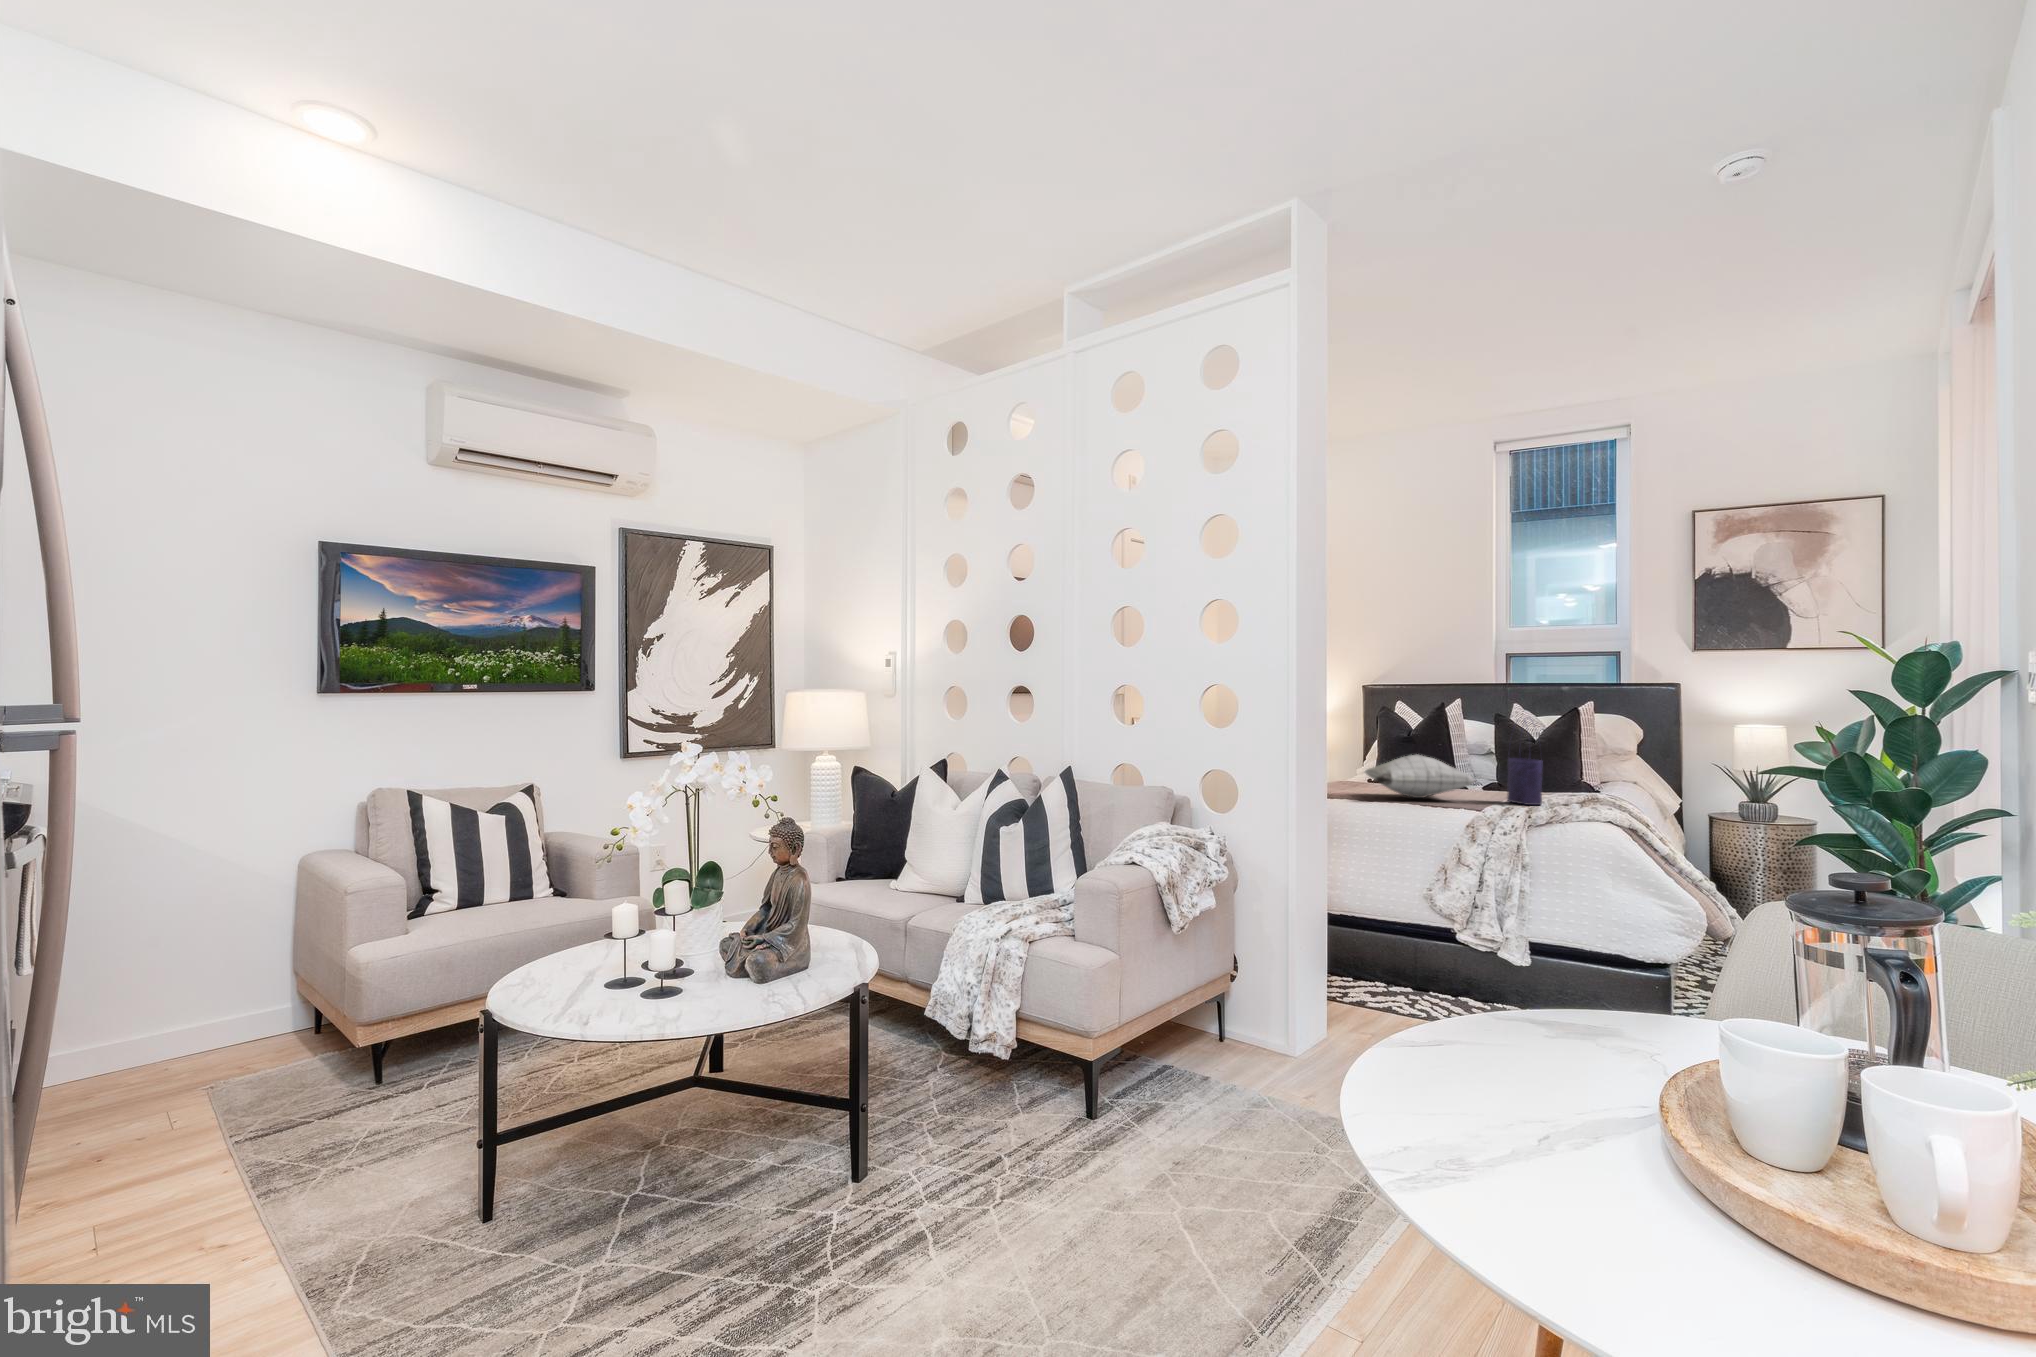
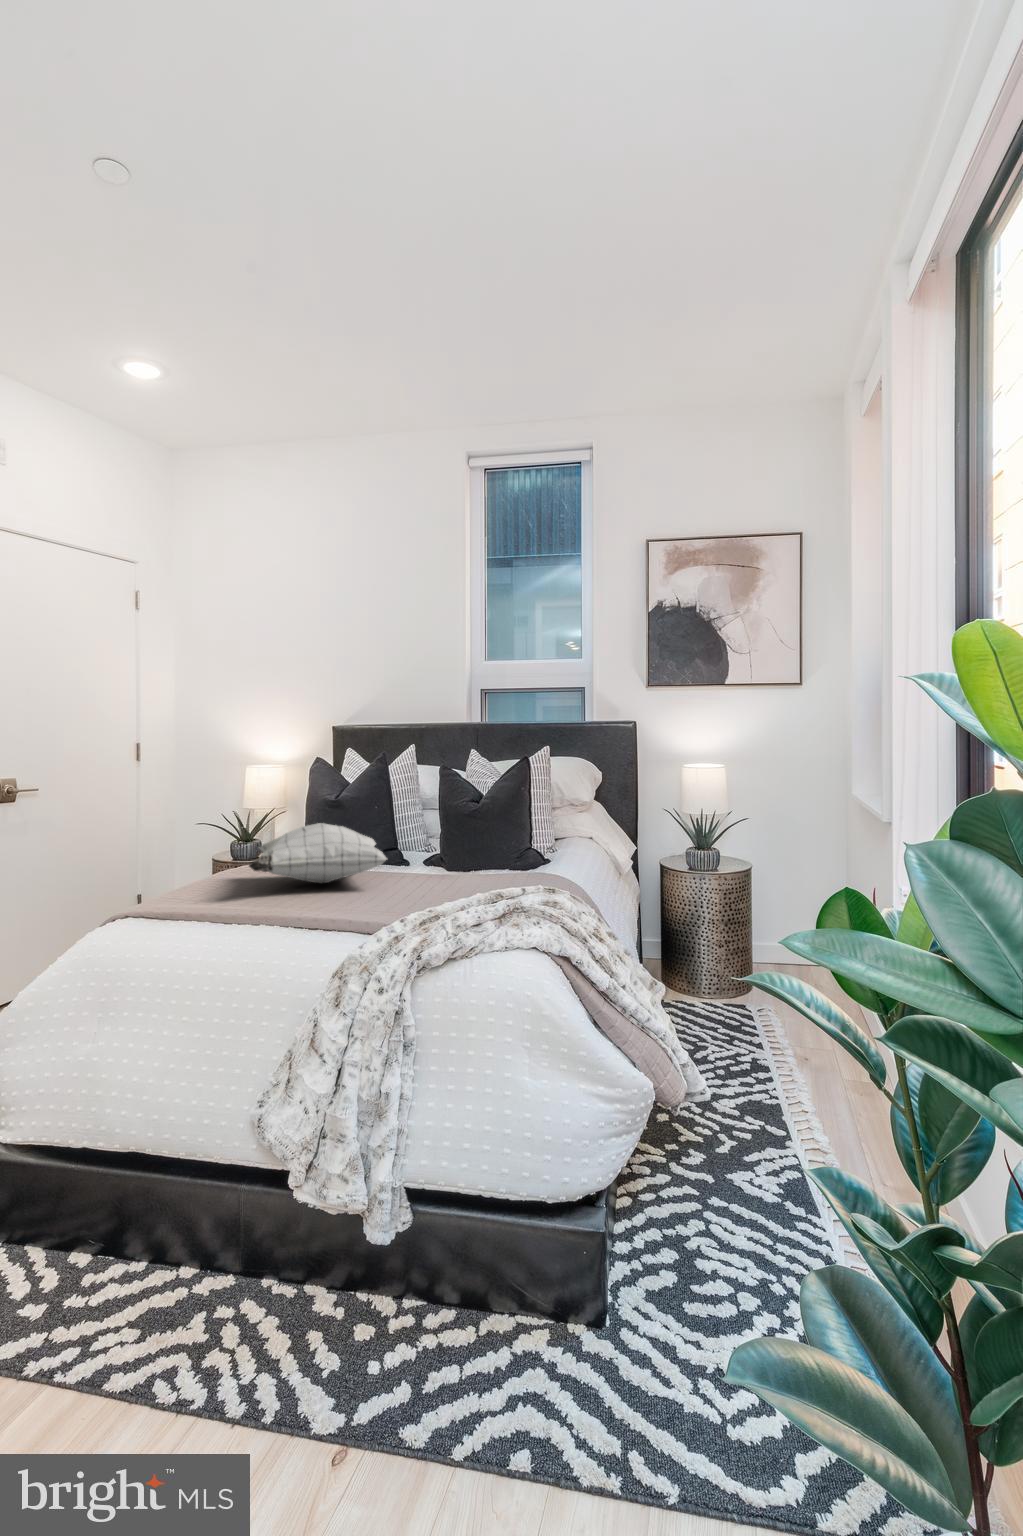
tote bag: present [1507,720,1543,805] -> none [431,769,470,888]

